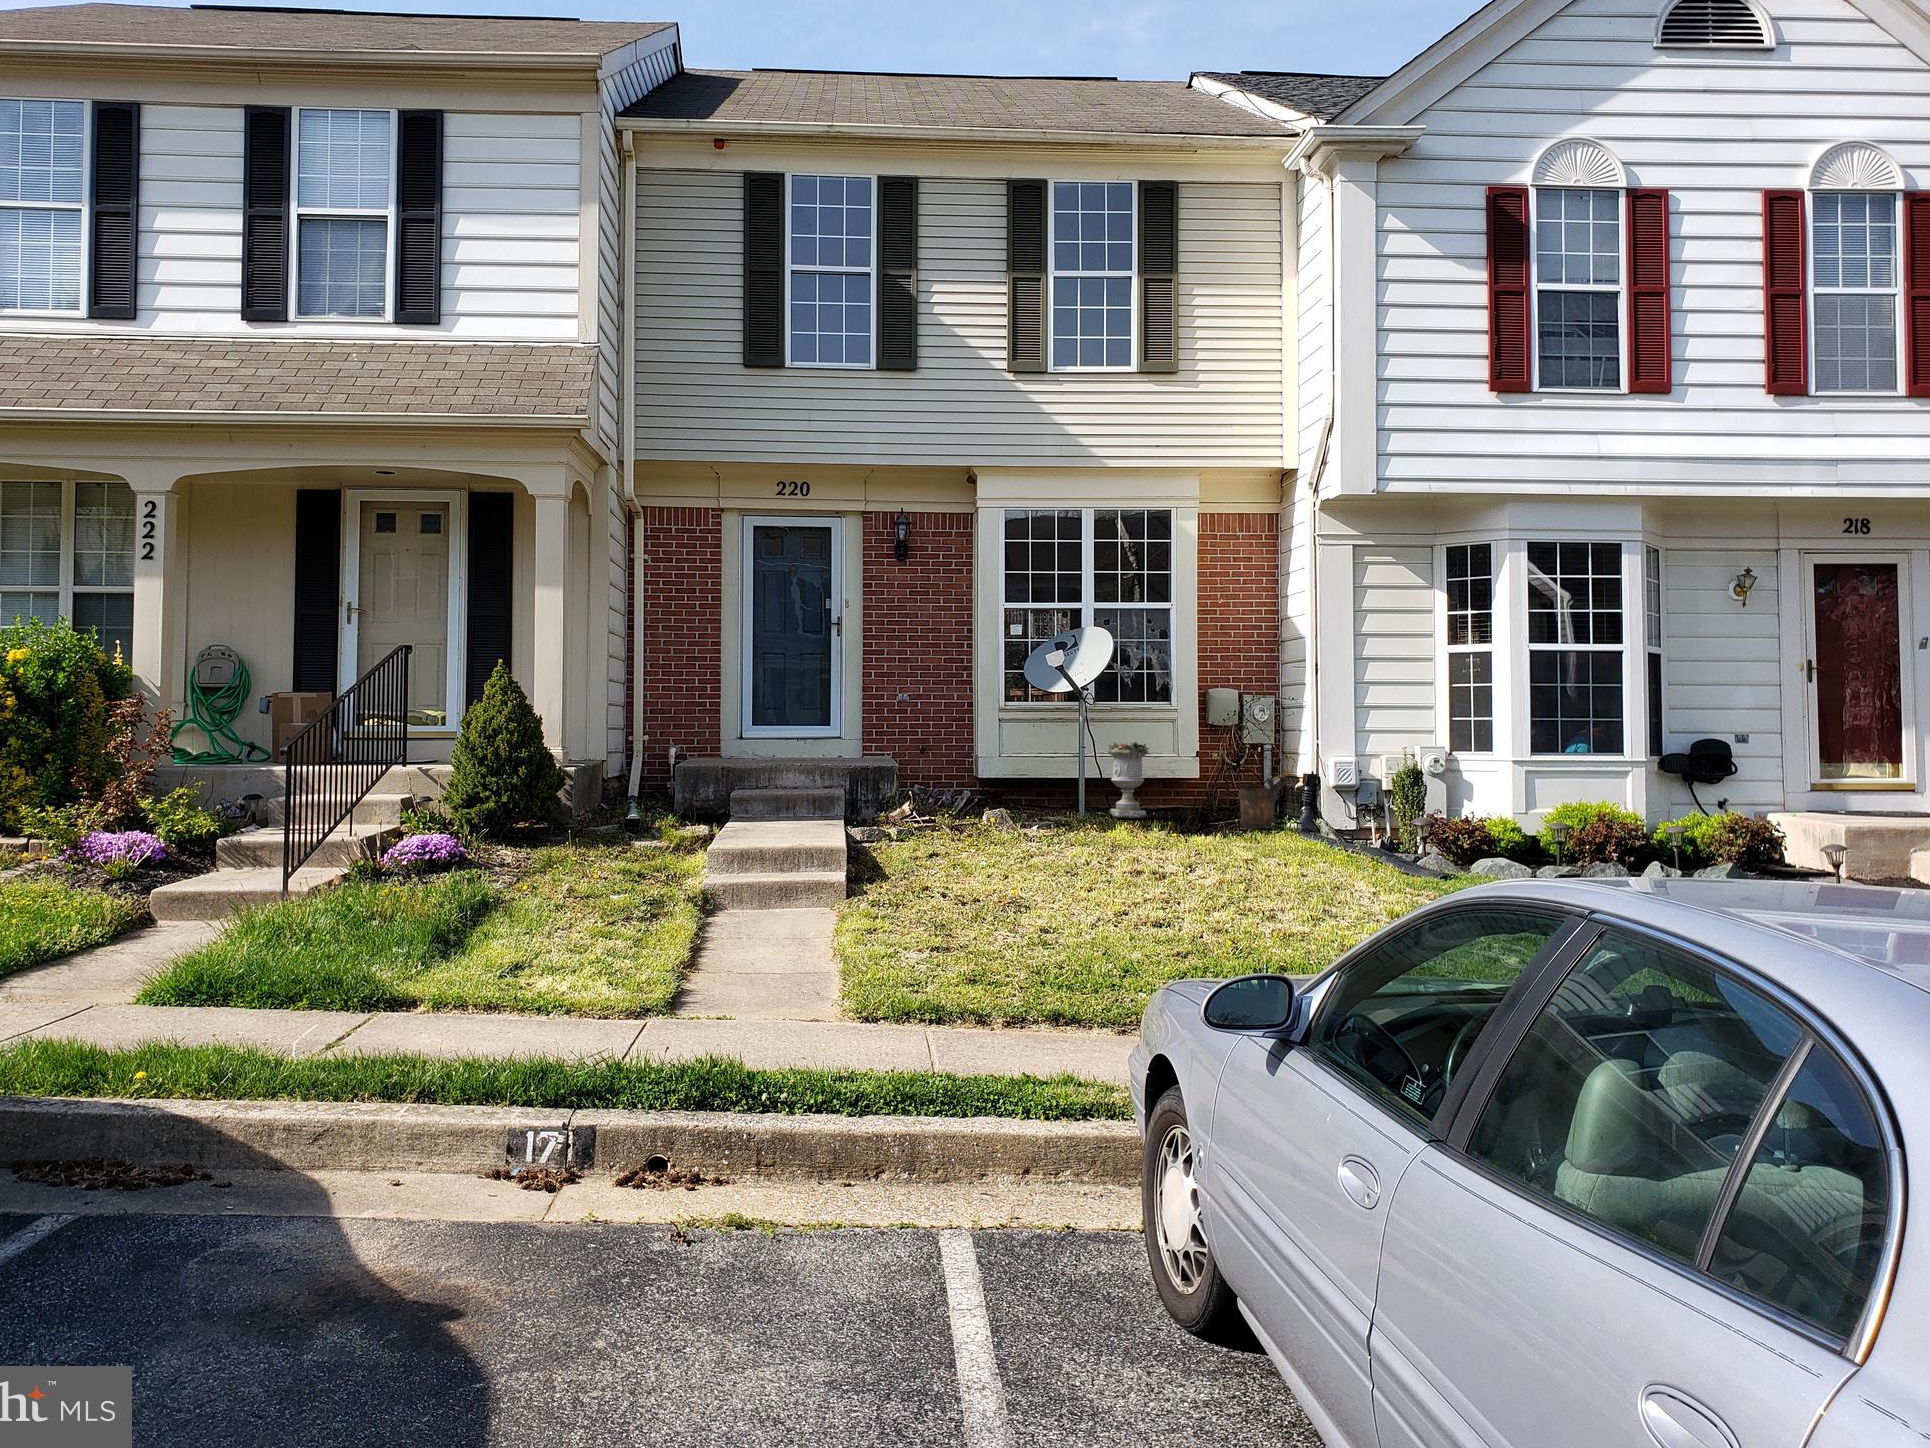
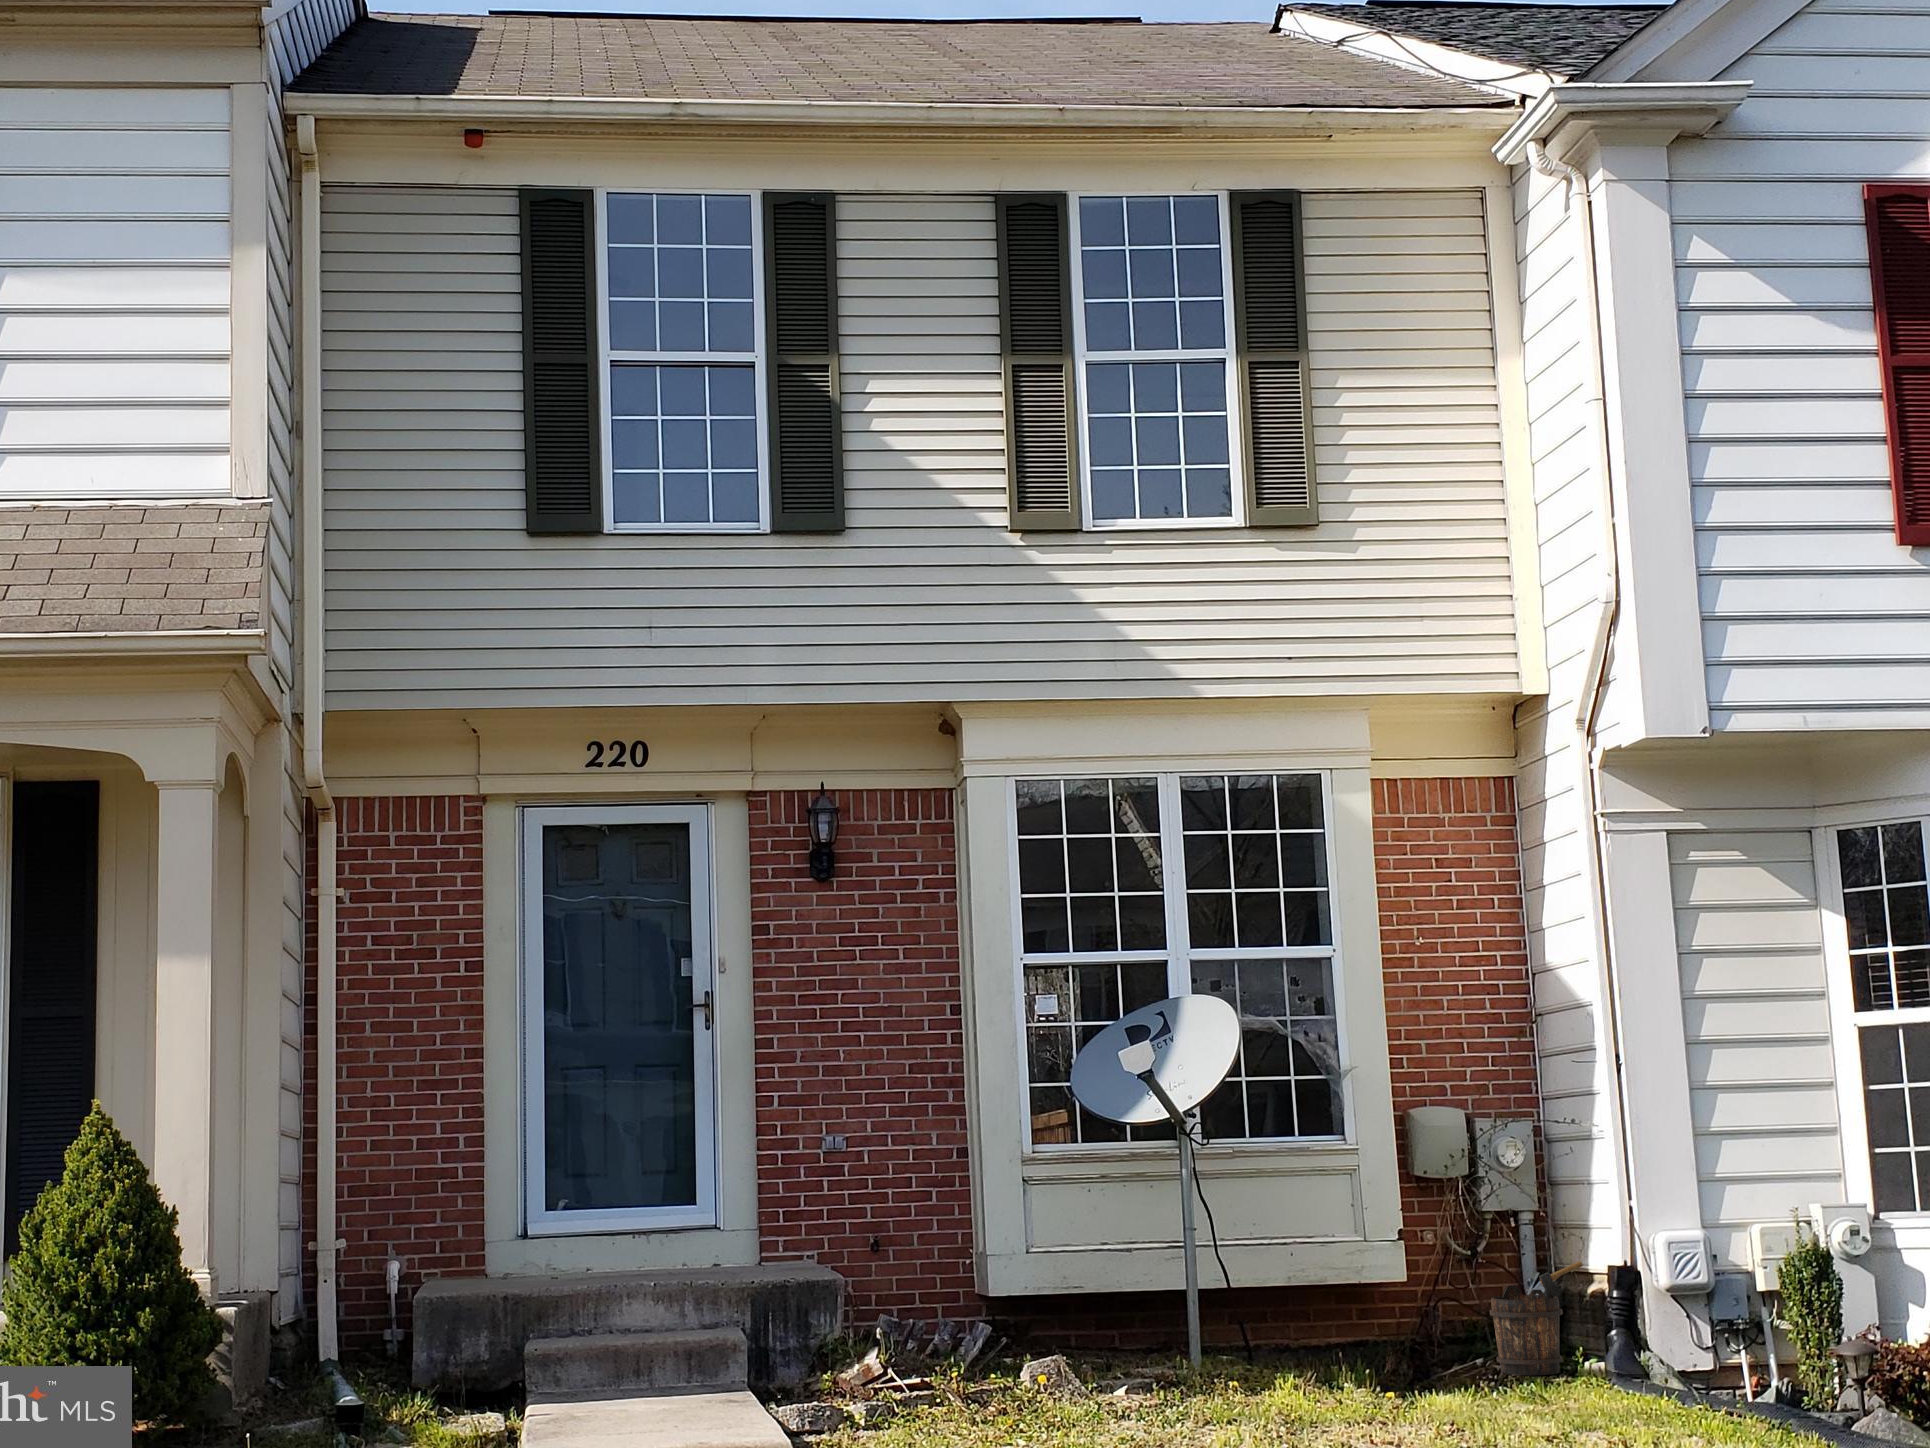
planter: present [1108,742,1149,818] -> none [1237,1214,1321,1366]

